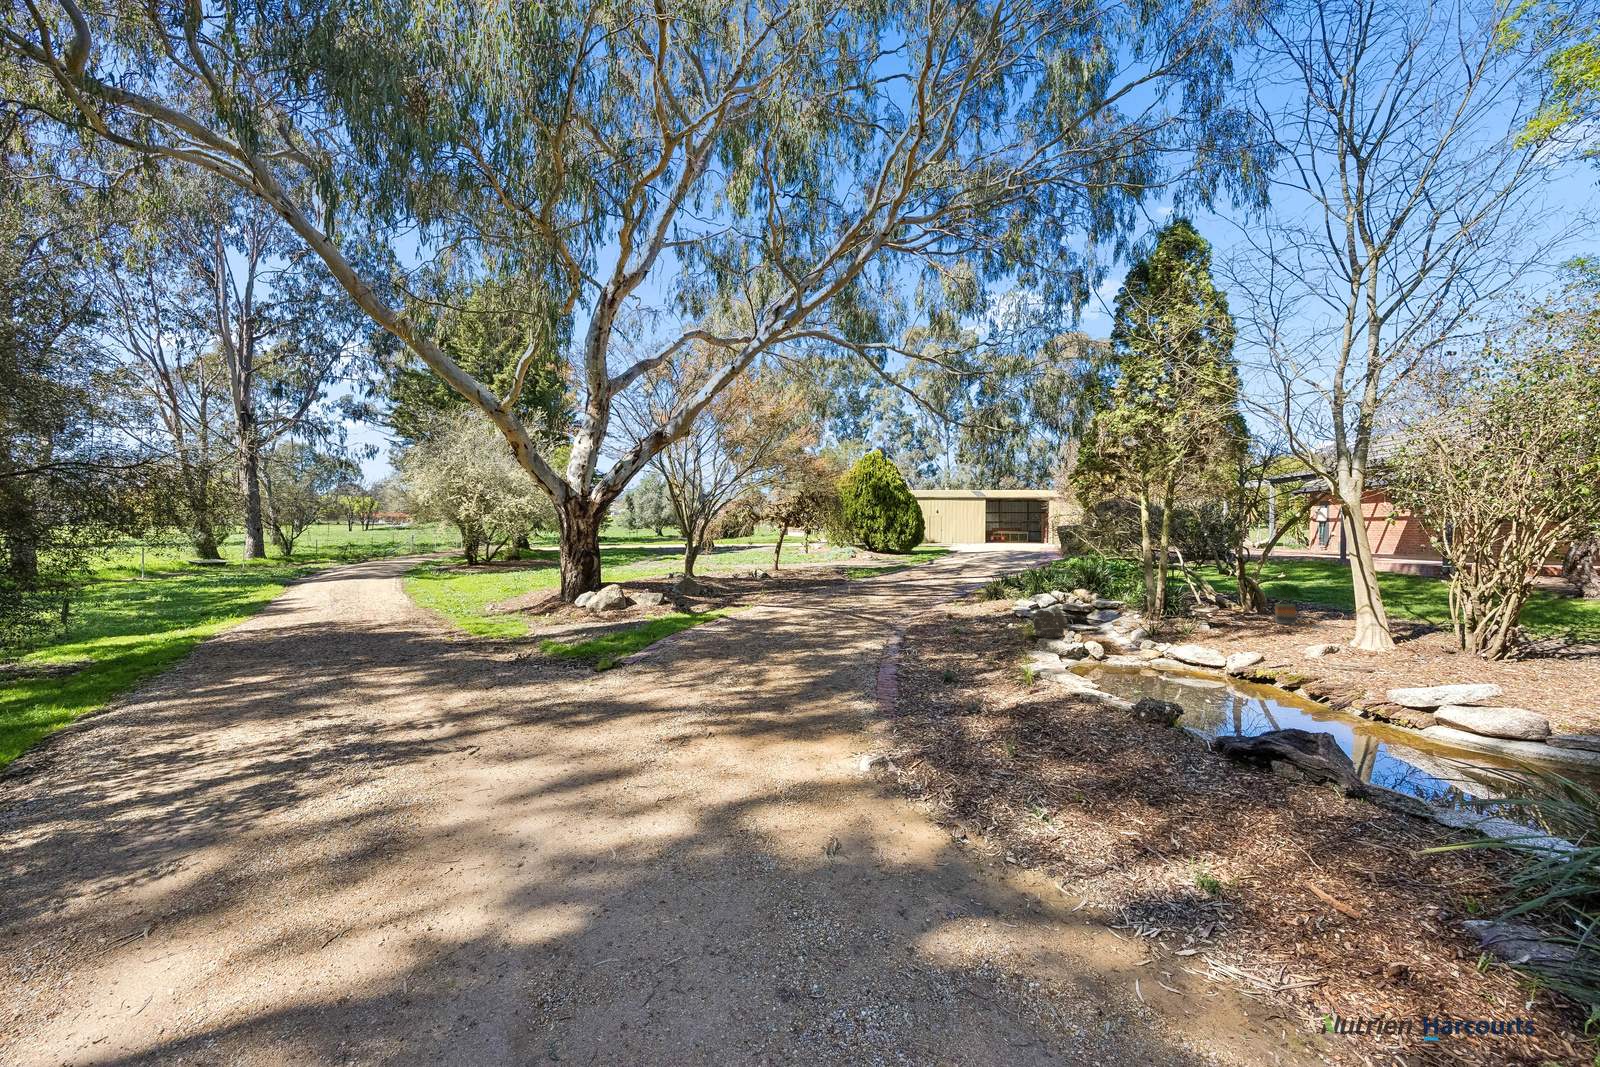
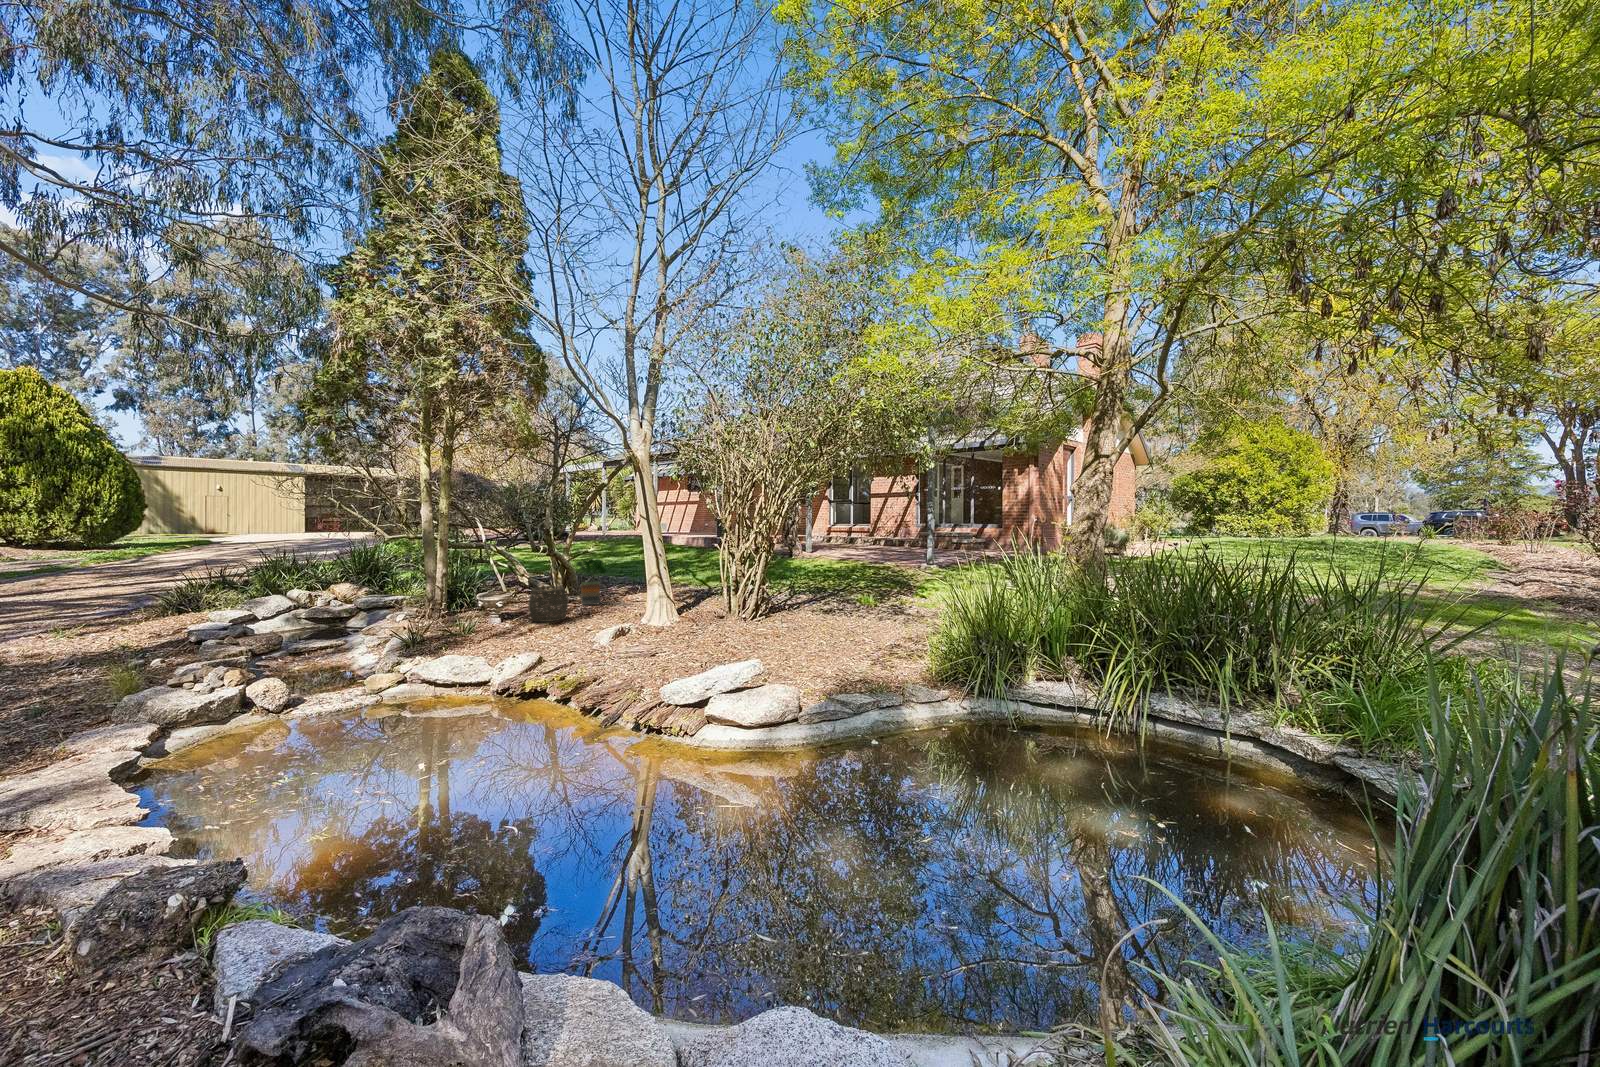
woven basket: present [1033,609,1065,638] -> present [528,586,568,622]

